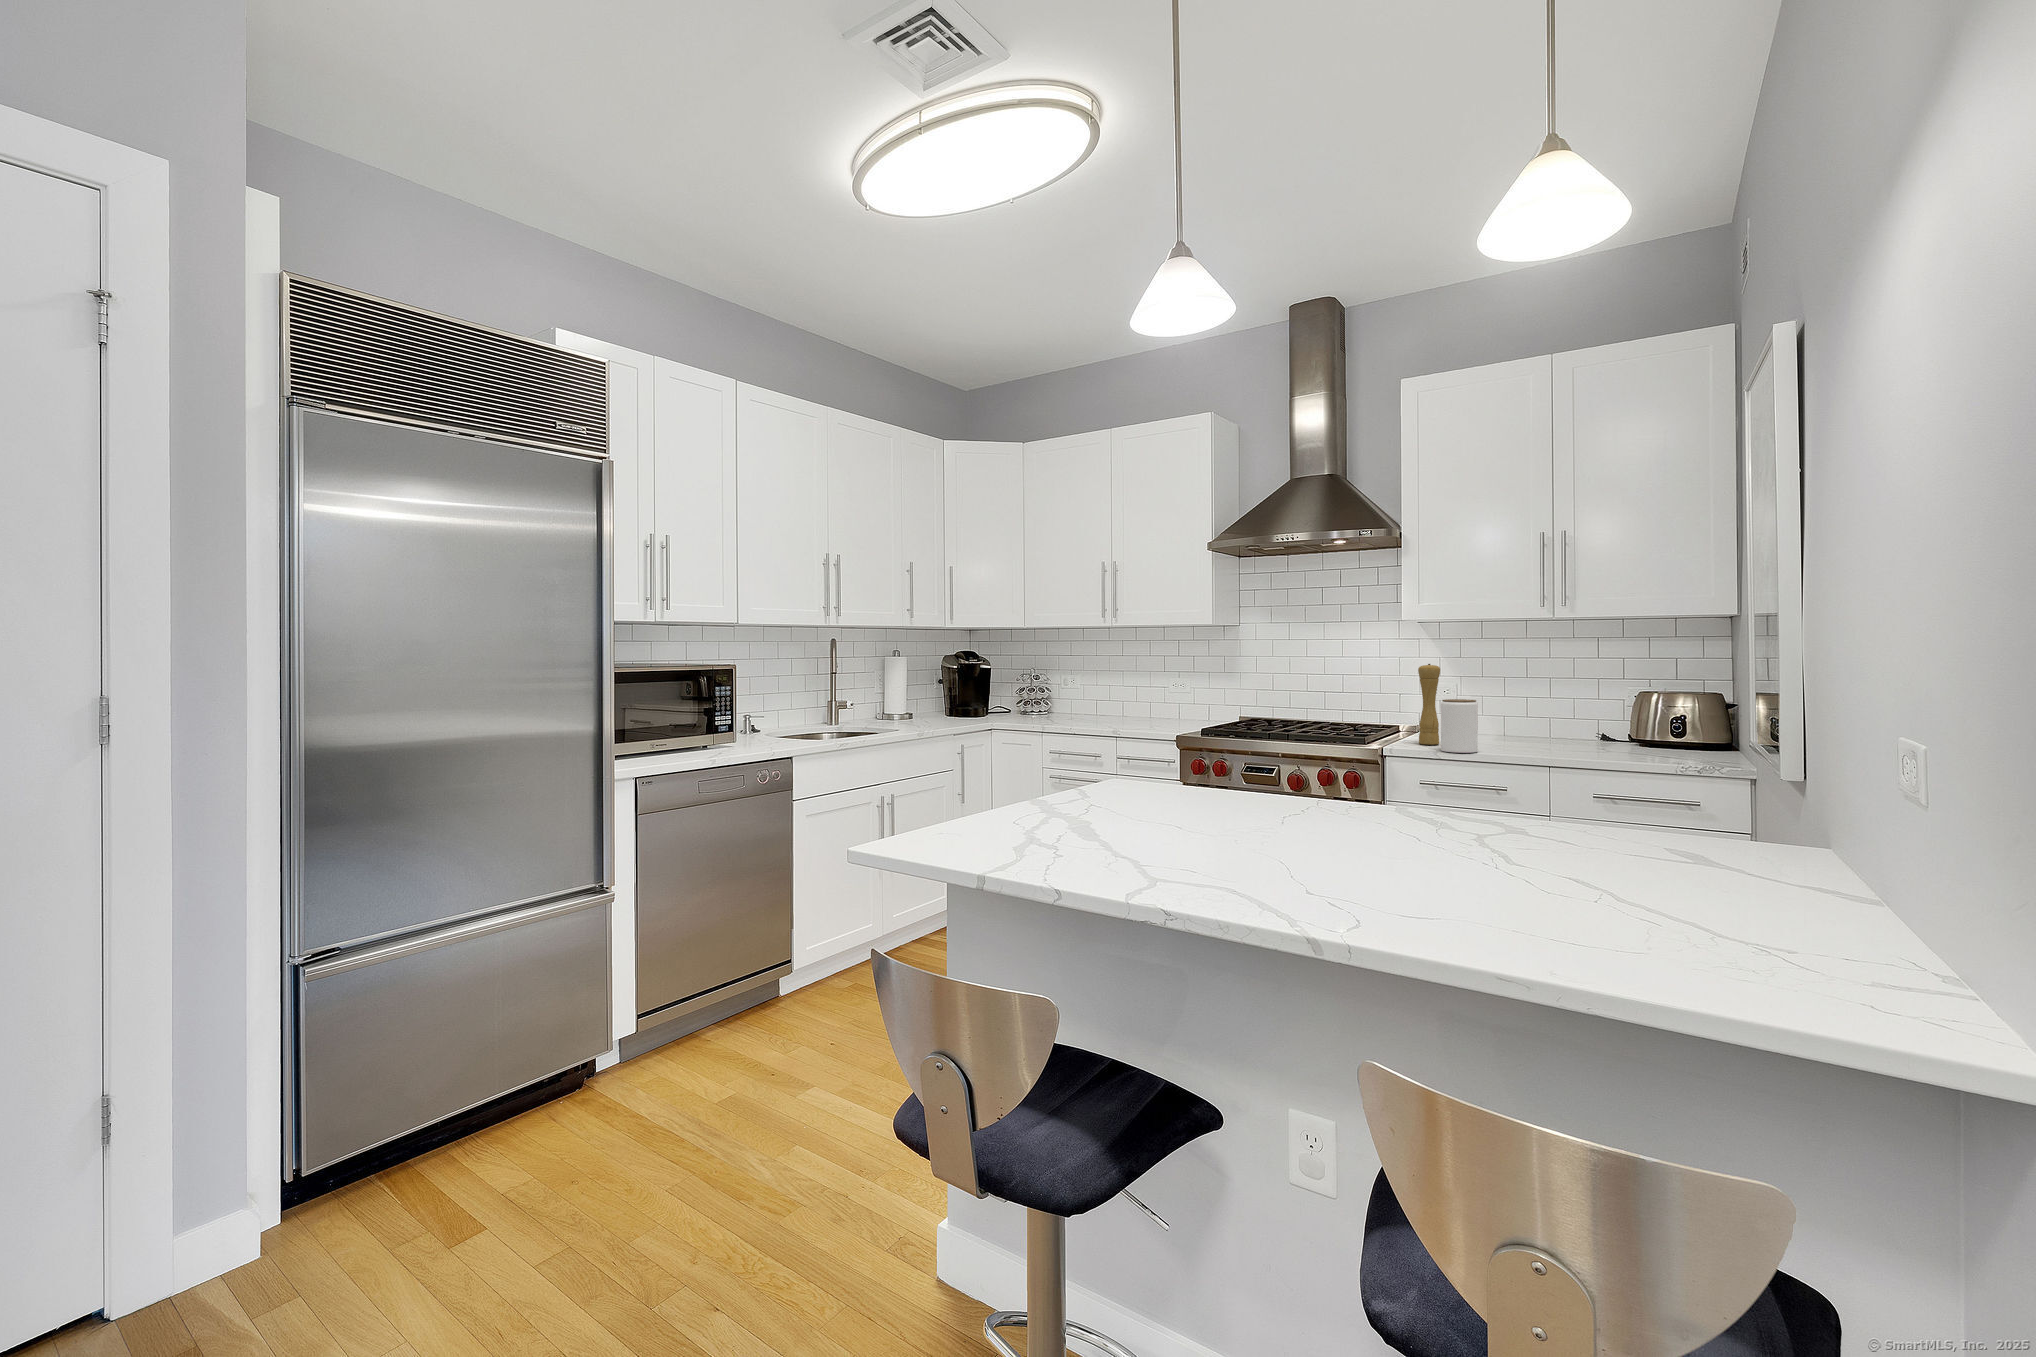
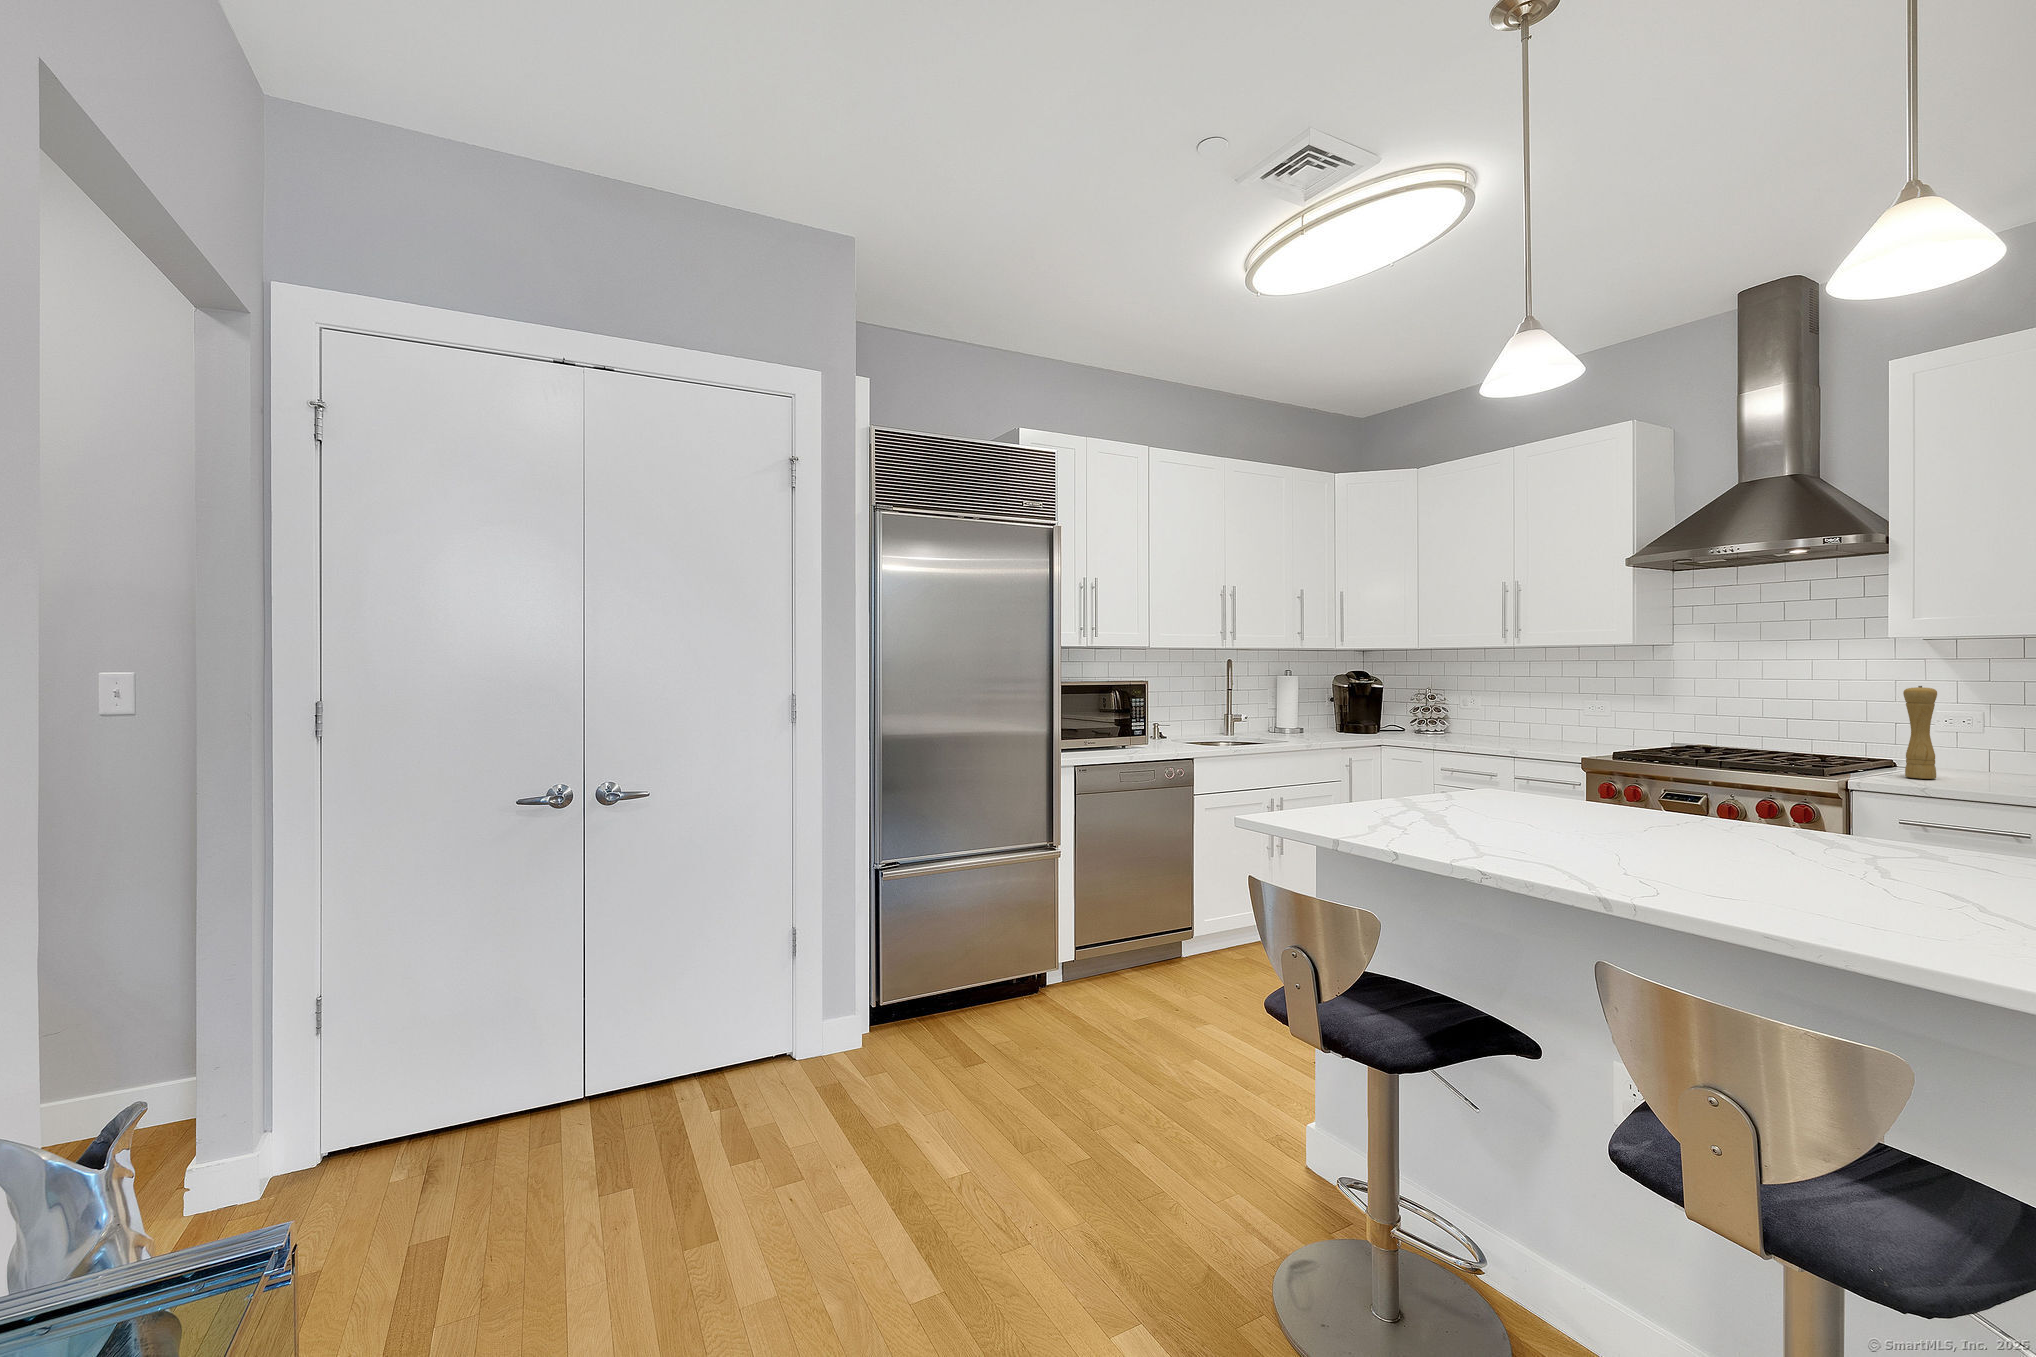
jar: present [1441,699,1478,753] -> none [1934,727,1992,790]

